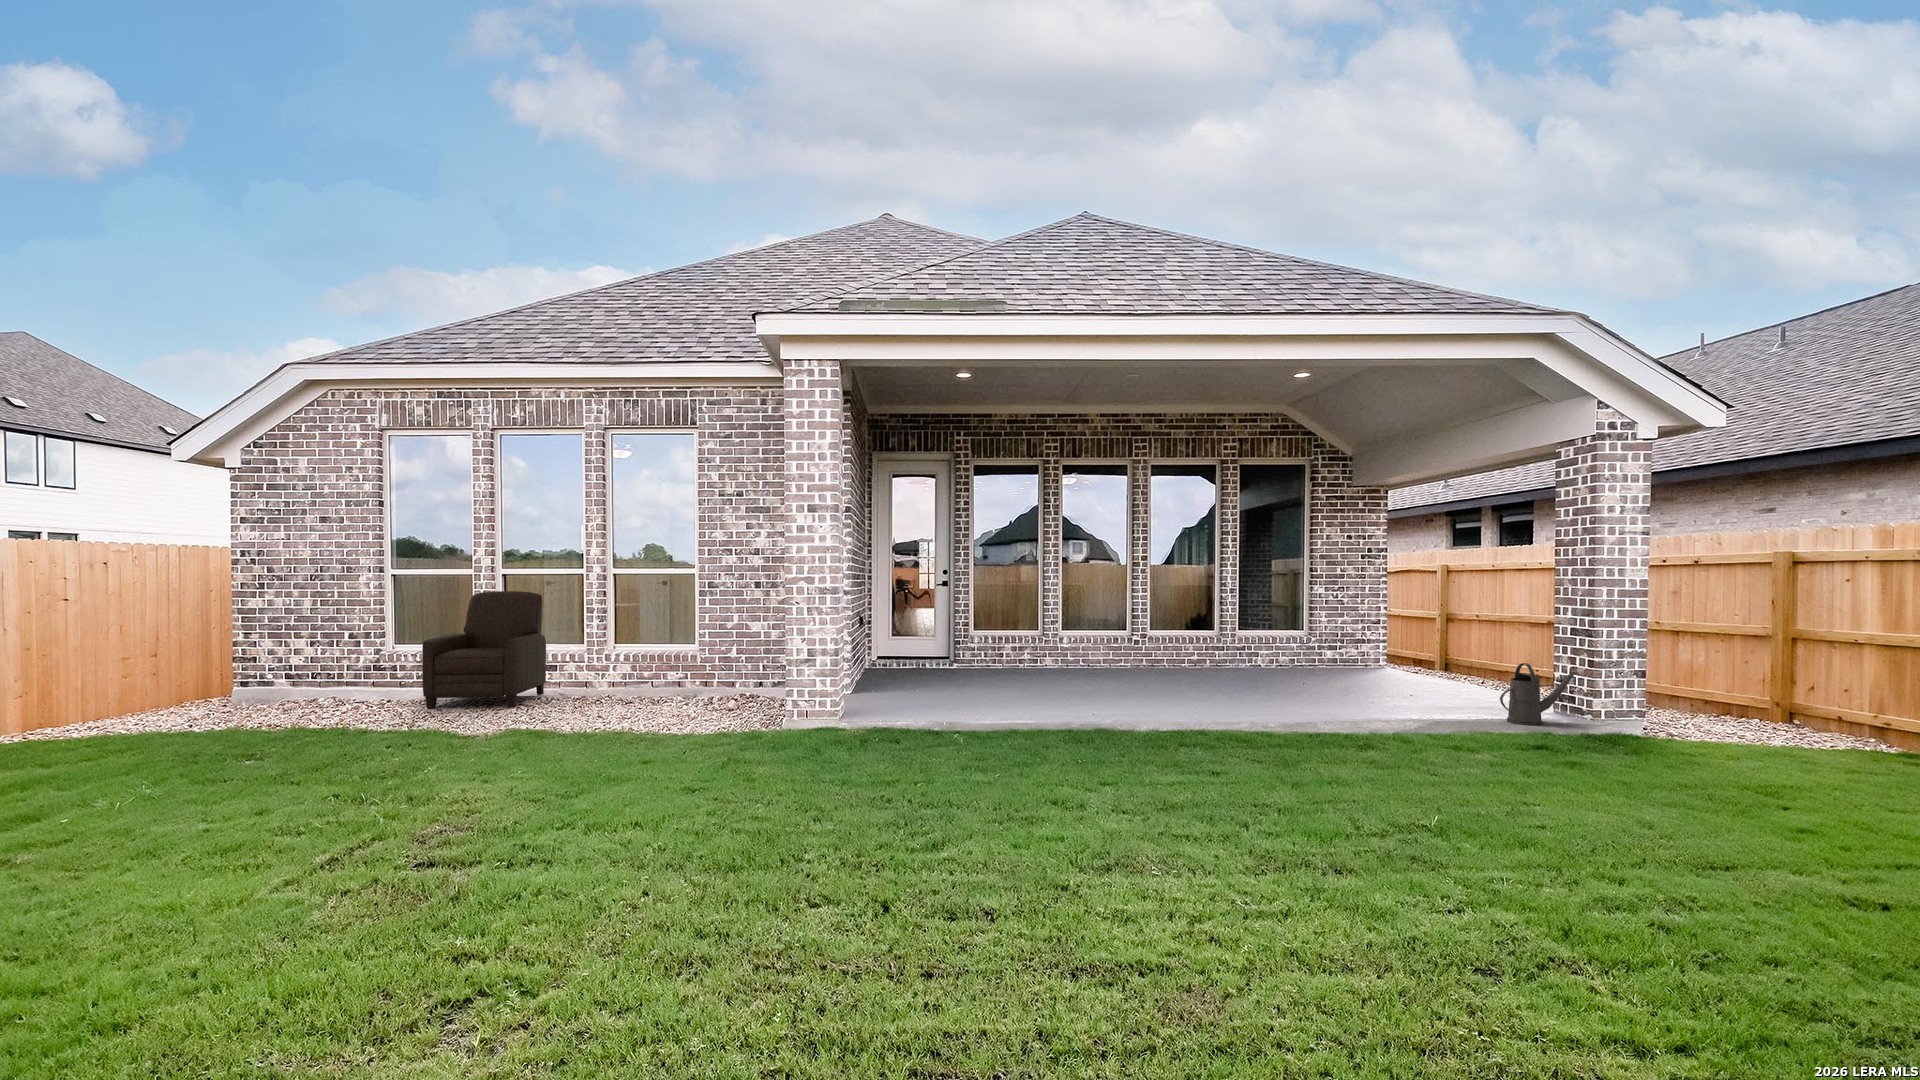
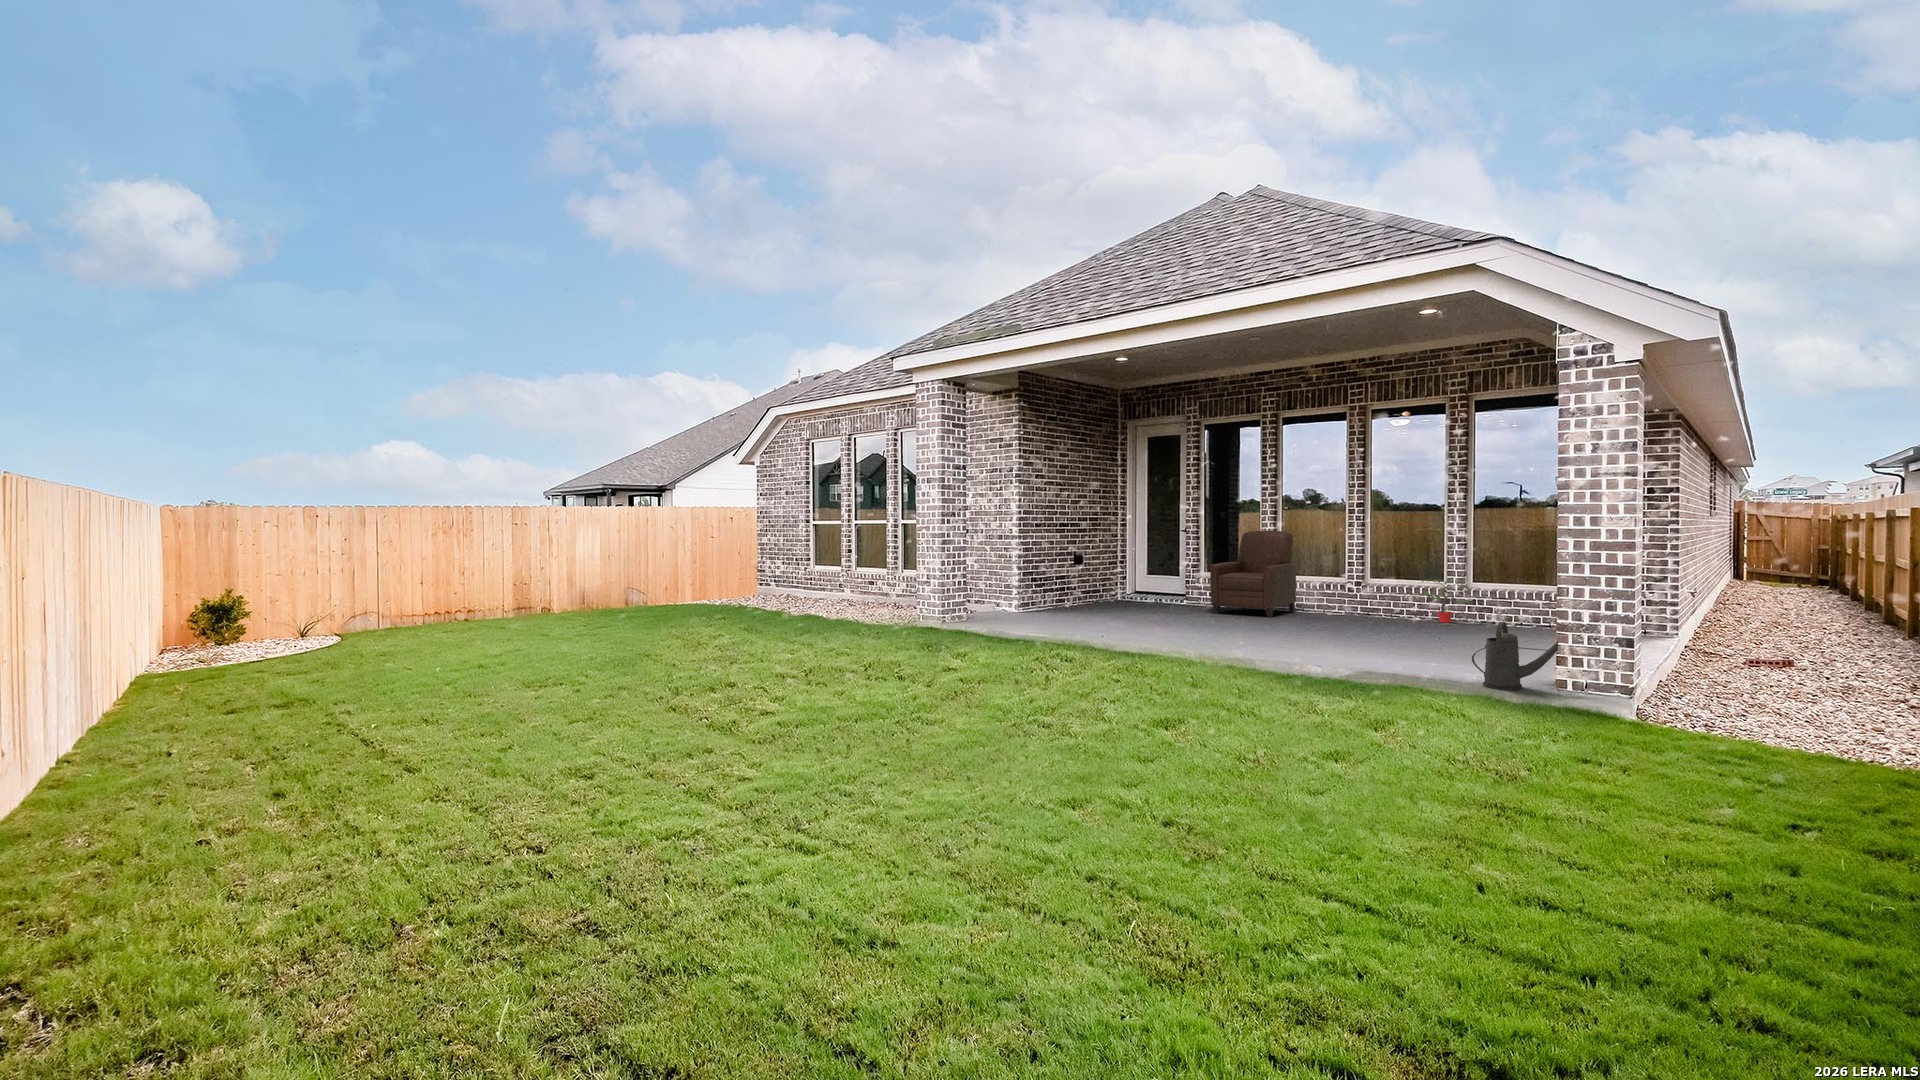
chair: present [422,591,546,709] -> present [1210,531,1296,617]
potted plant: none [1206,626,1260,668] -> present [1419,579,1473,623]

